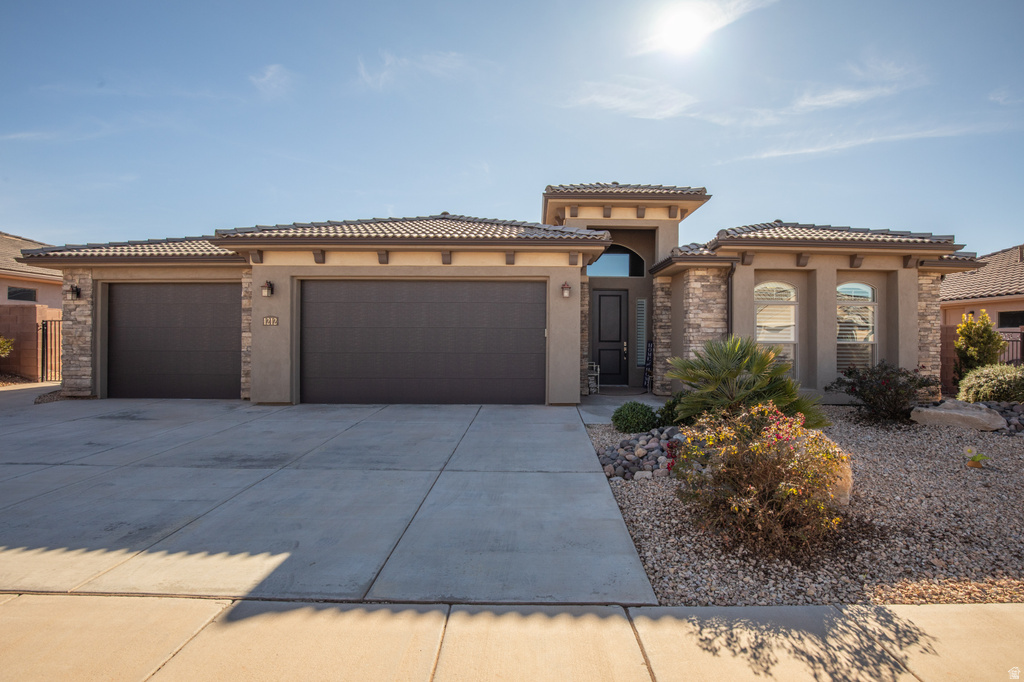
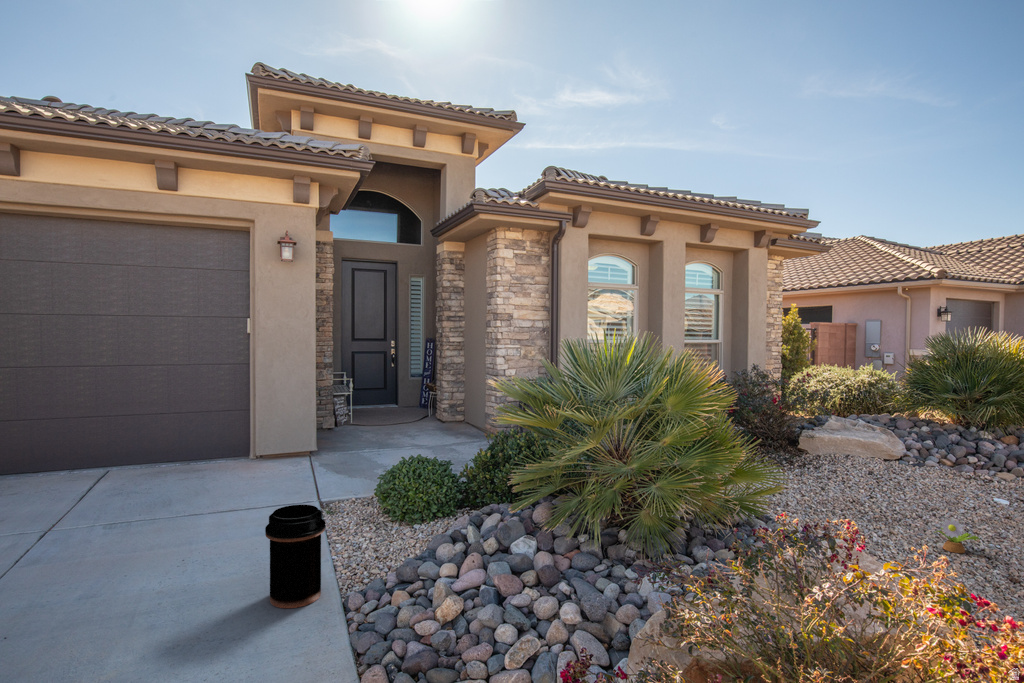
trash can: none [567,406,591,447] -> present [265,505,325,608]

